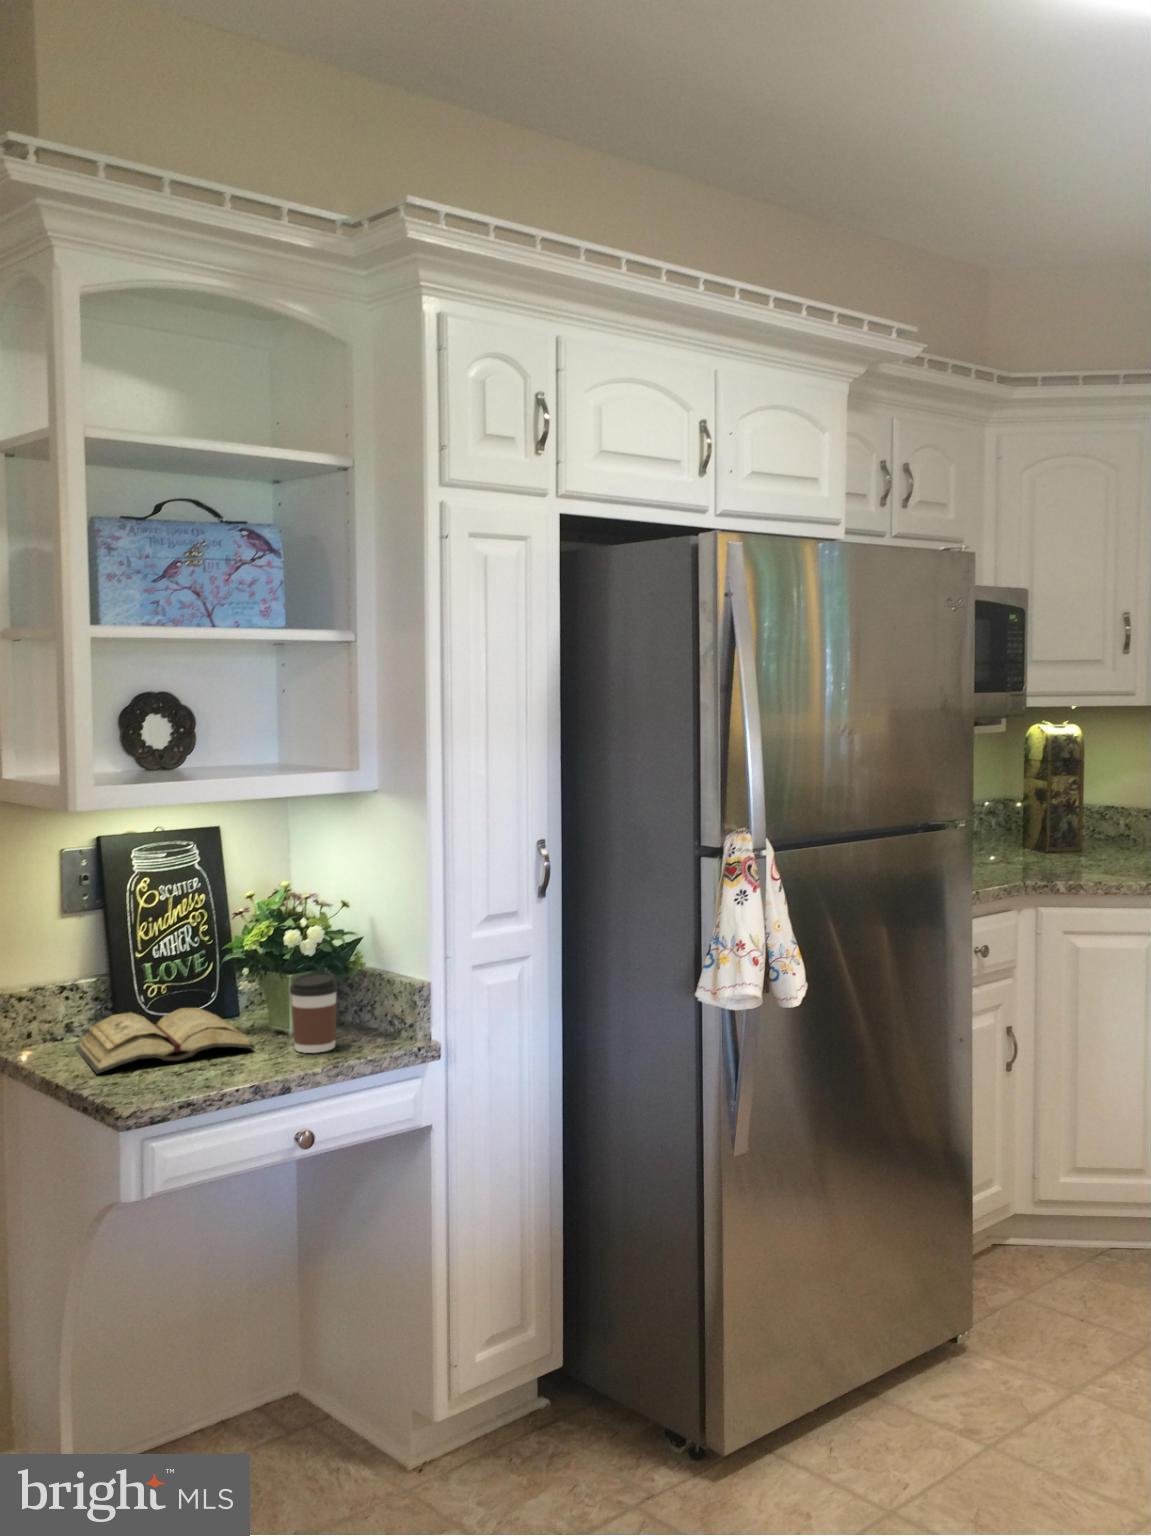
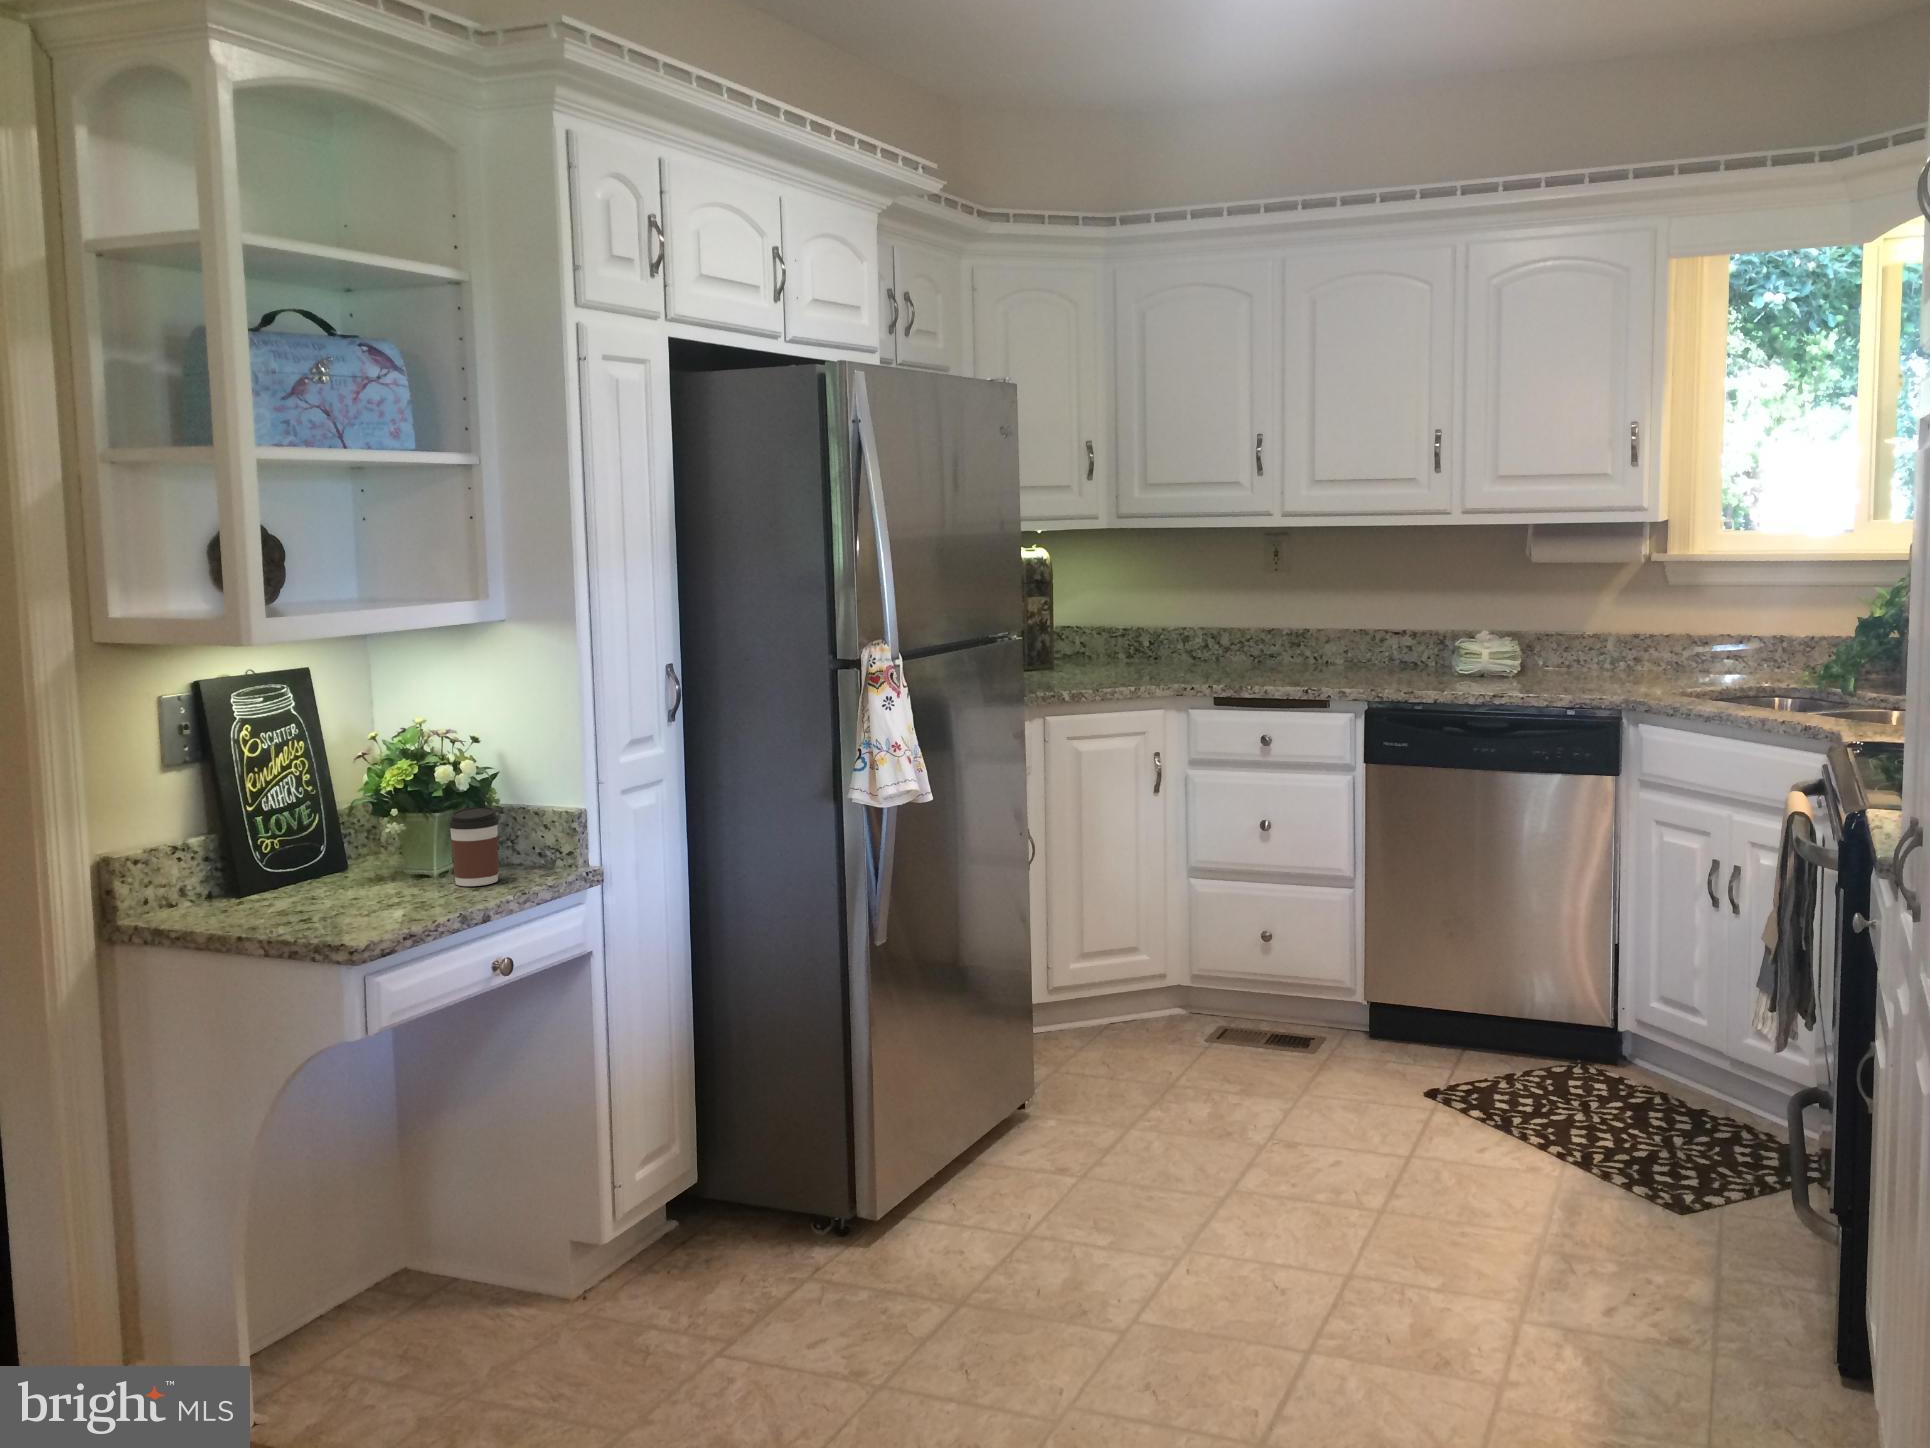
diary: present [75,1008,255,1074] -> none [209,860,419,924]

